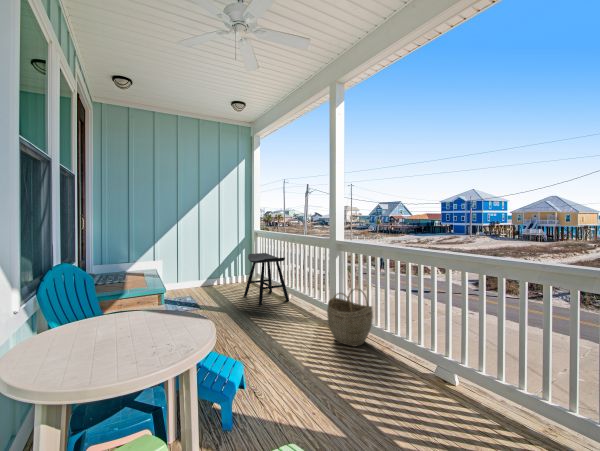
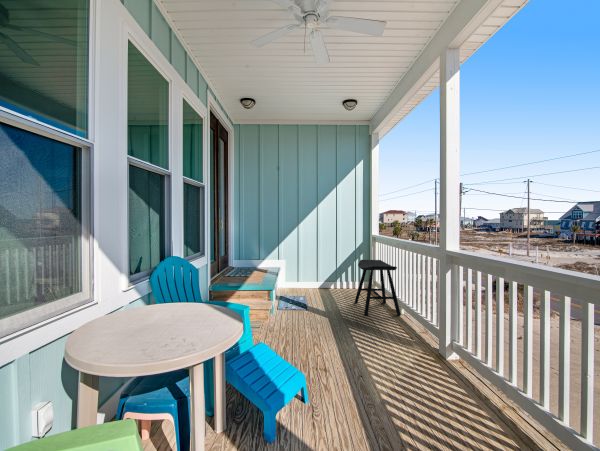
woven basket: present [327,288,373,347] -> none [427,314,491,392]

